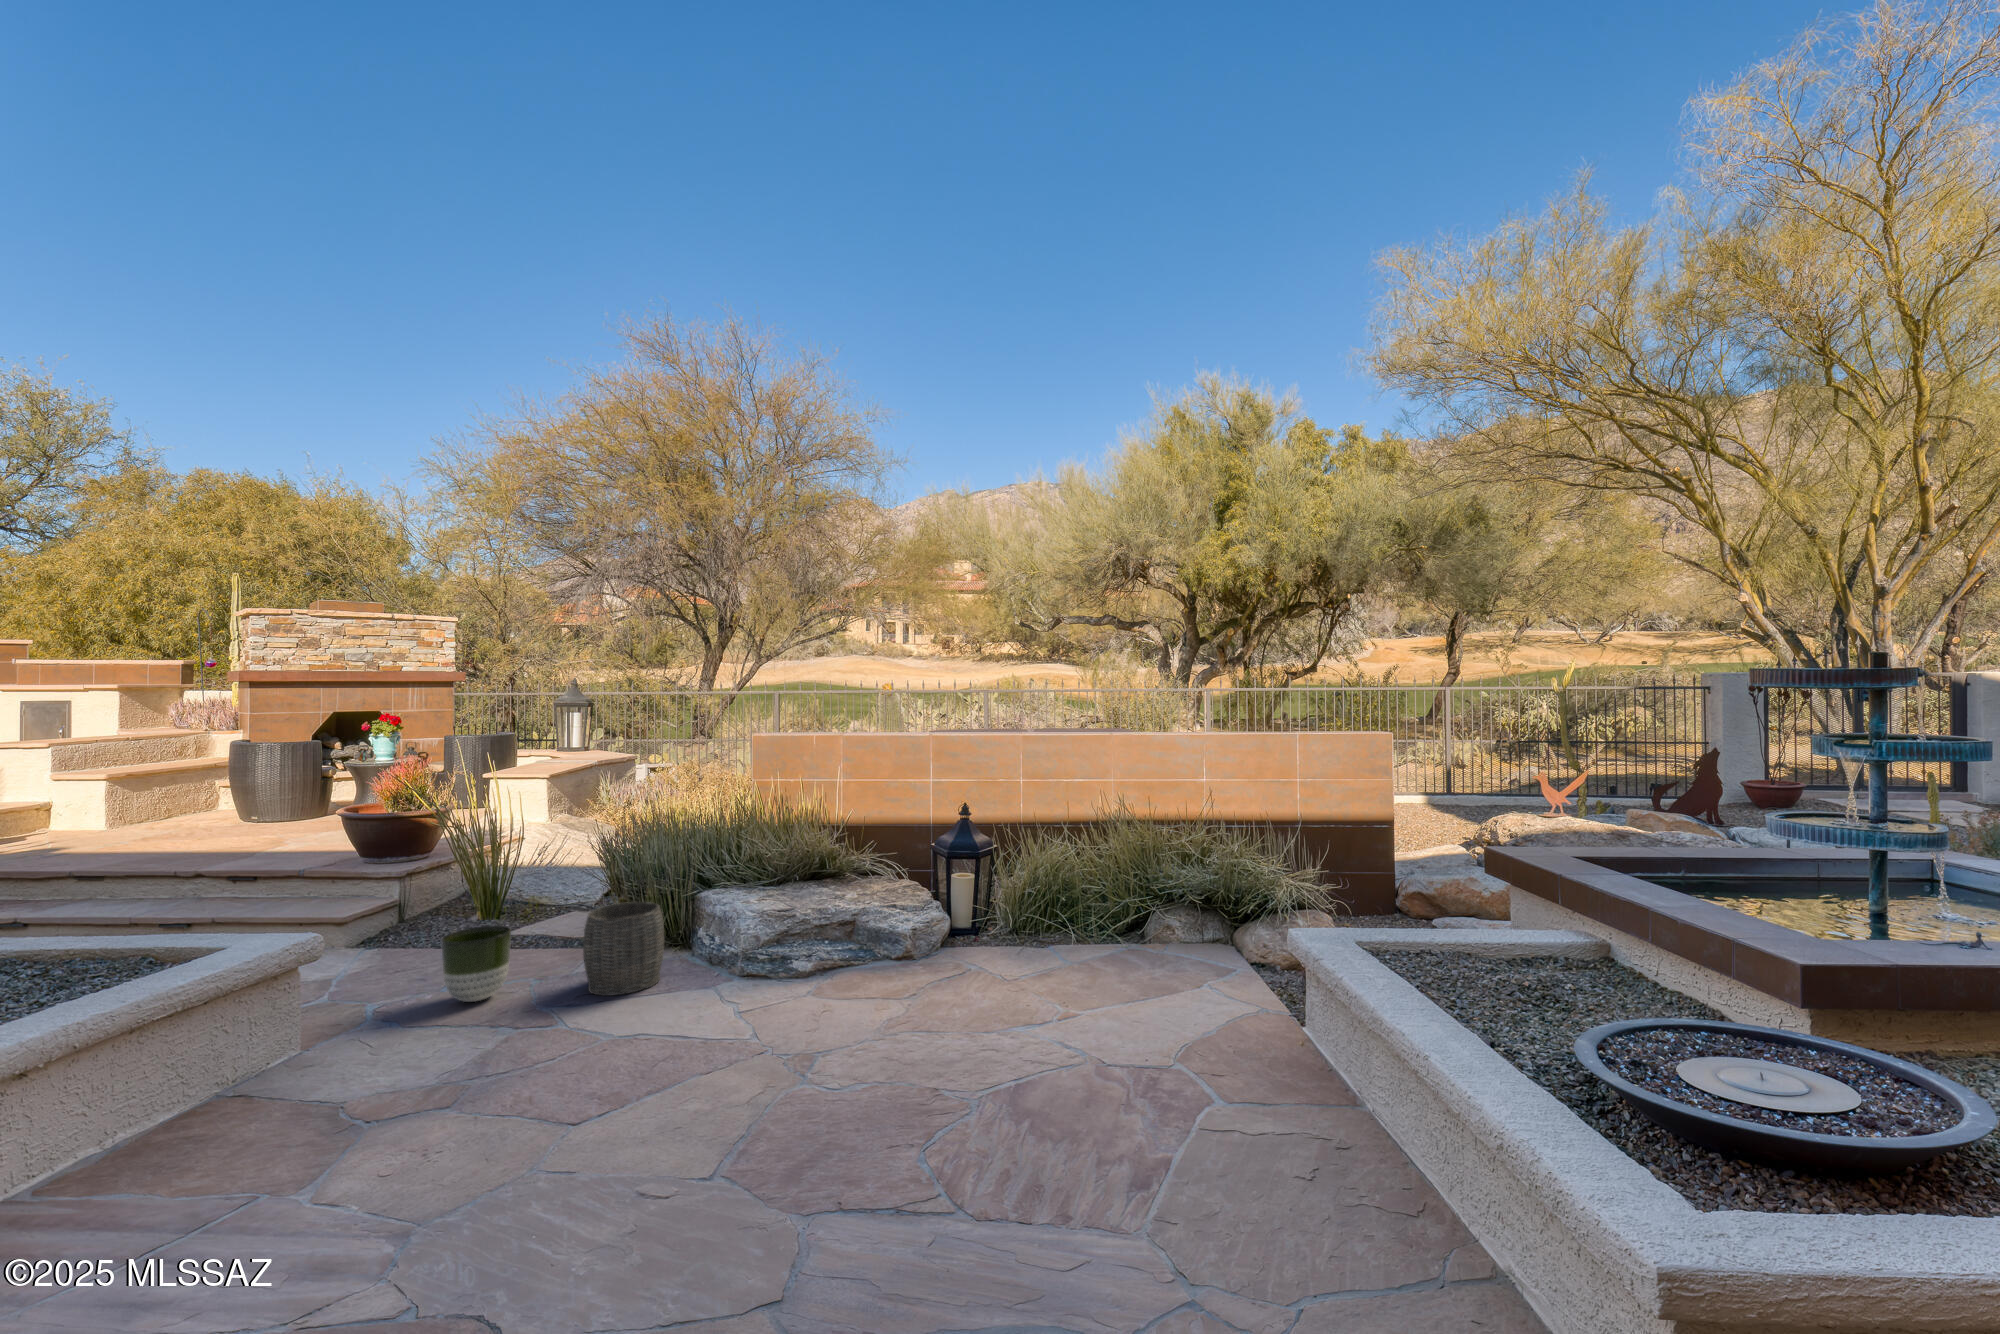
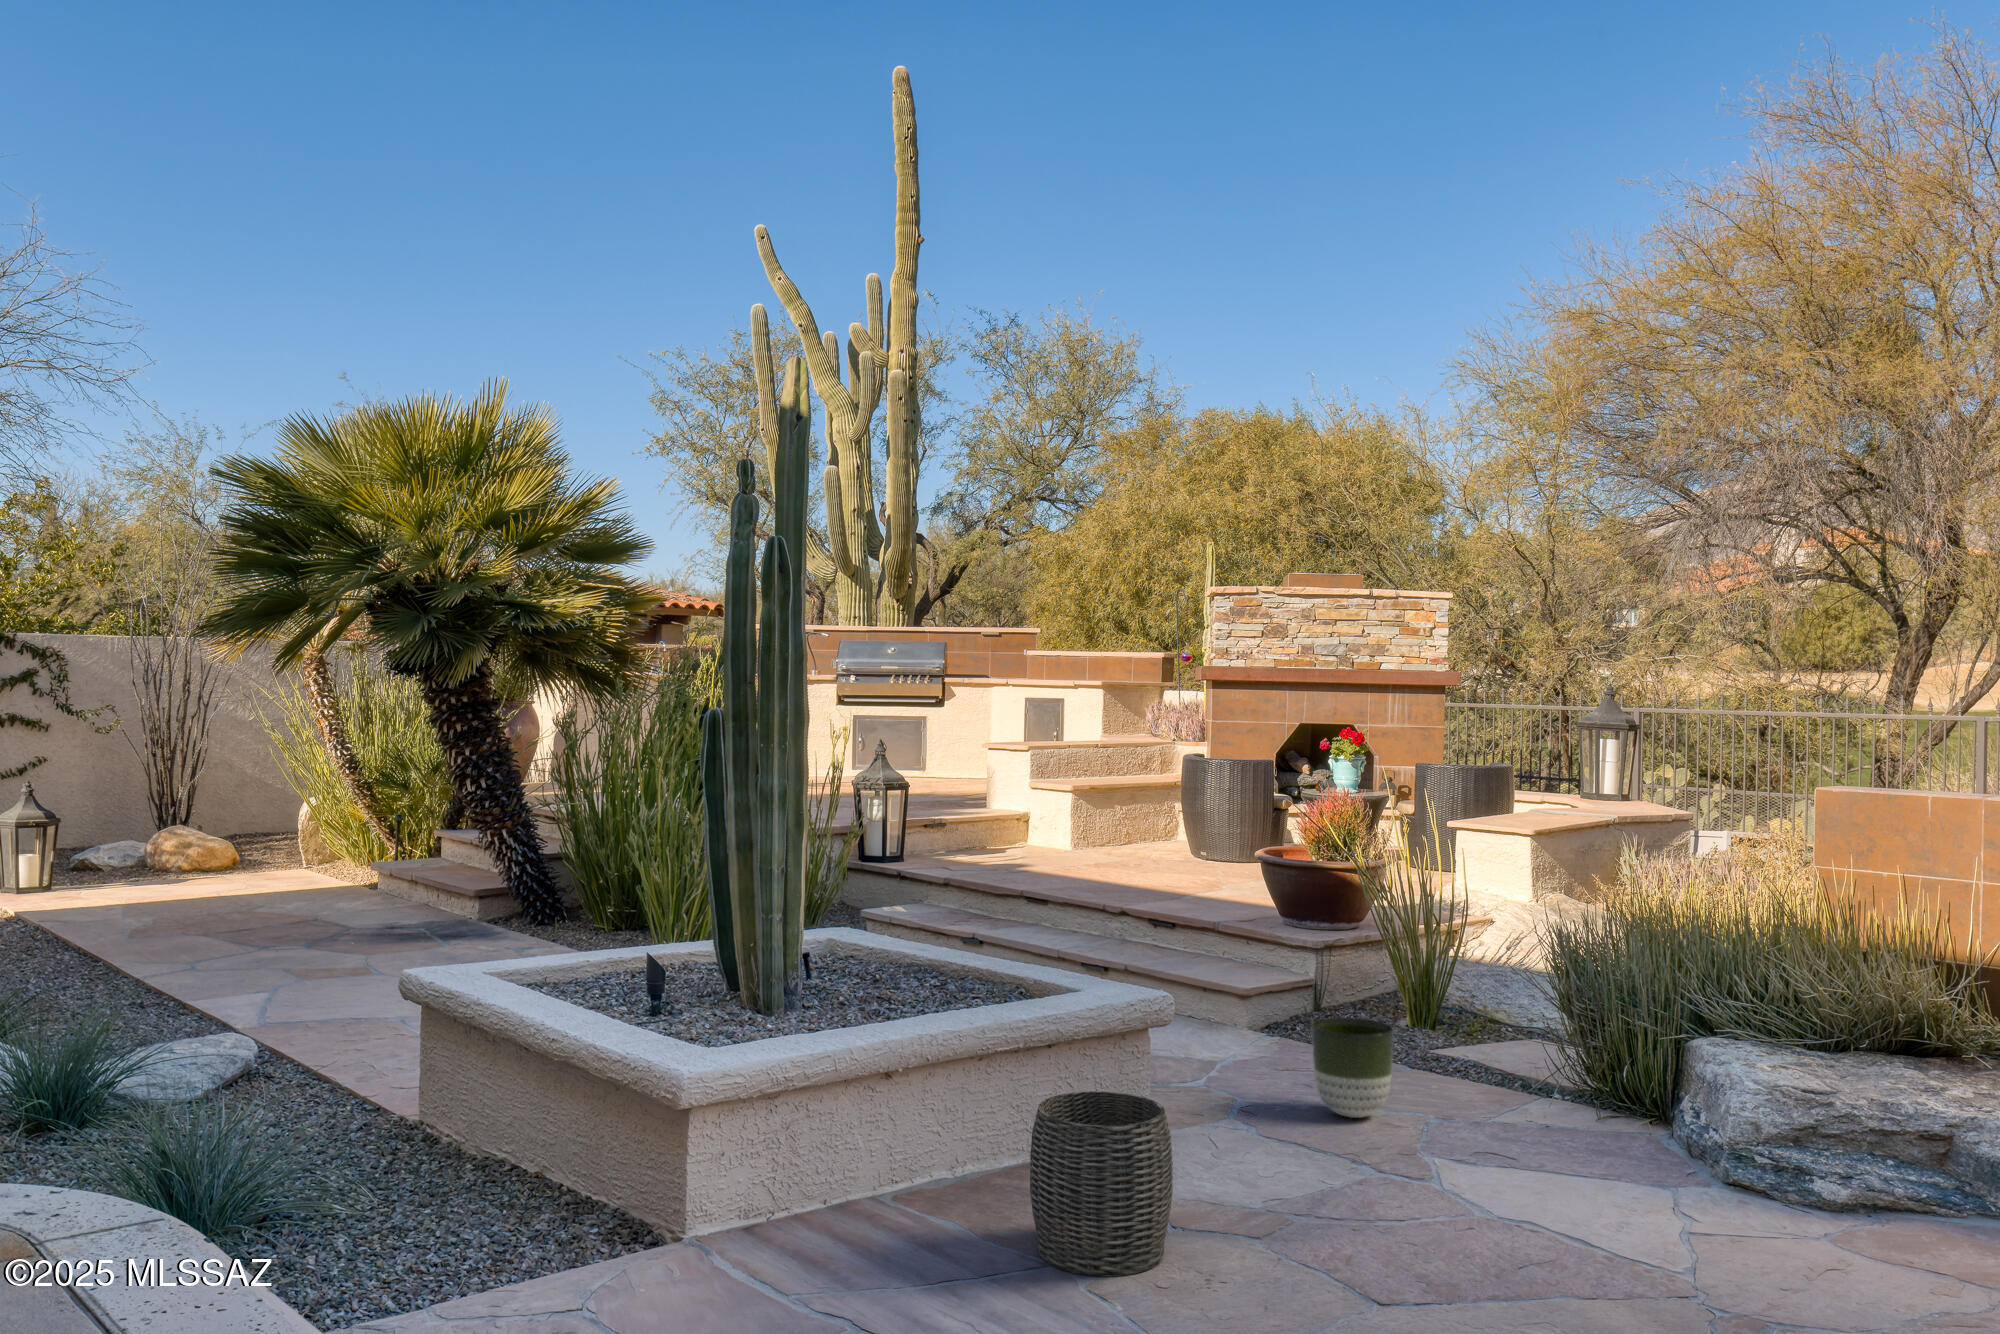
woven basket: present [583,902,664,996] -> present [1030,1091,1173,1276]

